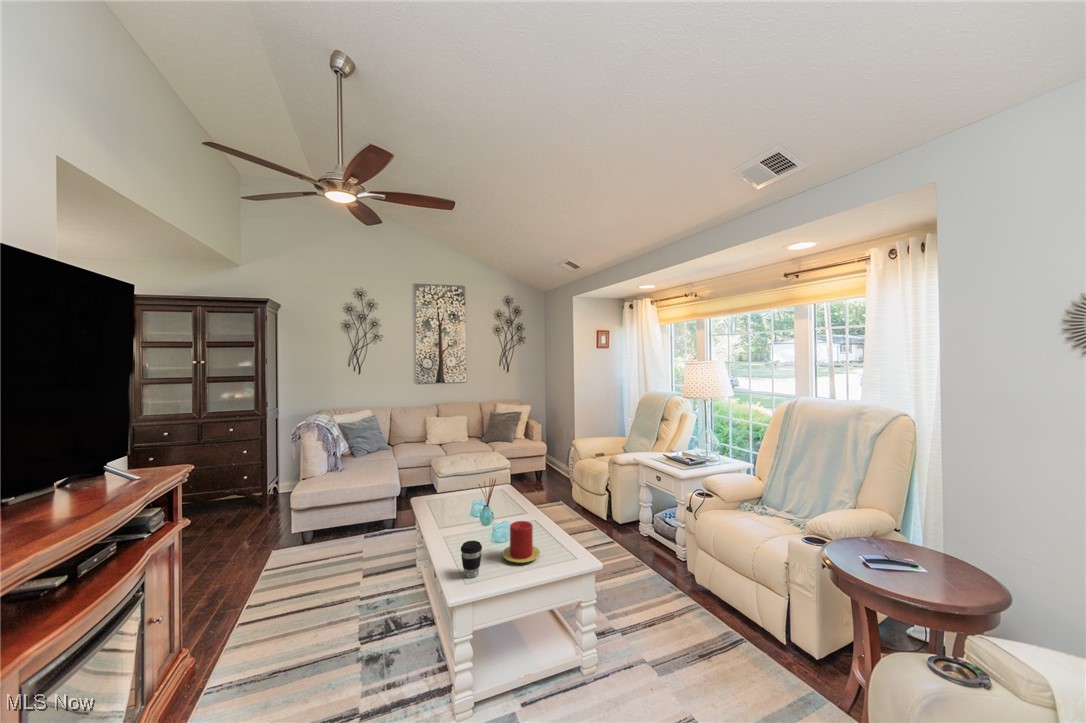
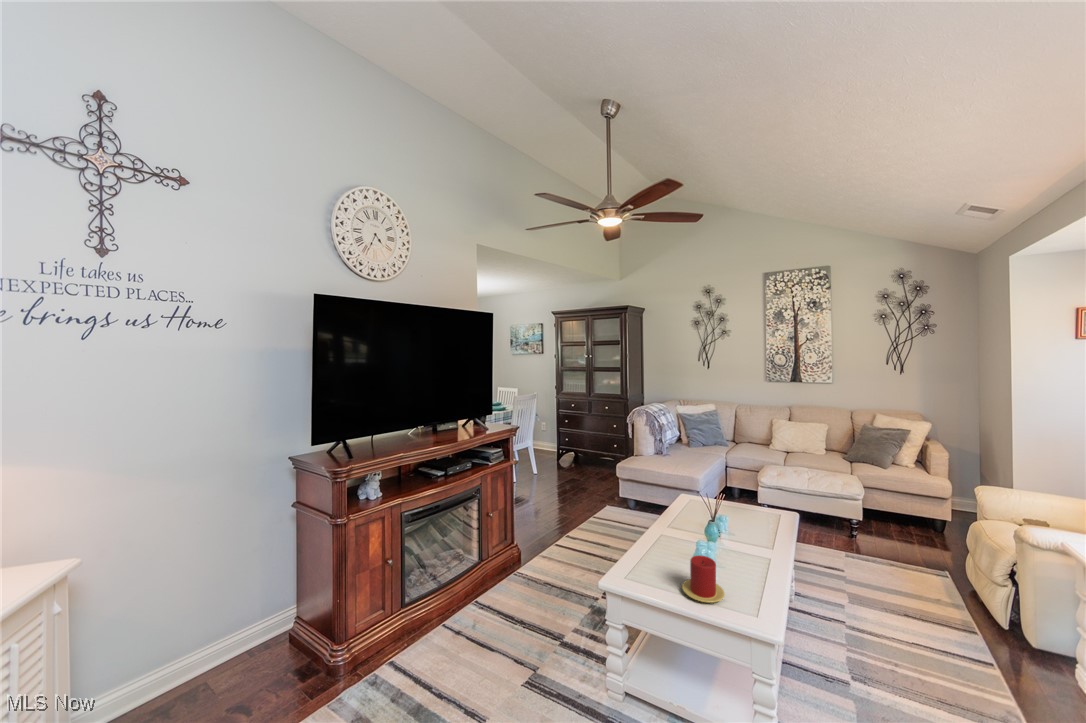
coffee cup: present [461,541,482,578] -> none [633,551,653,586]

